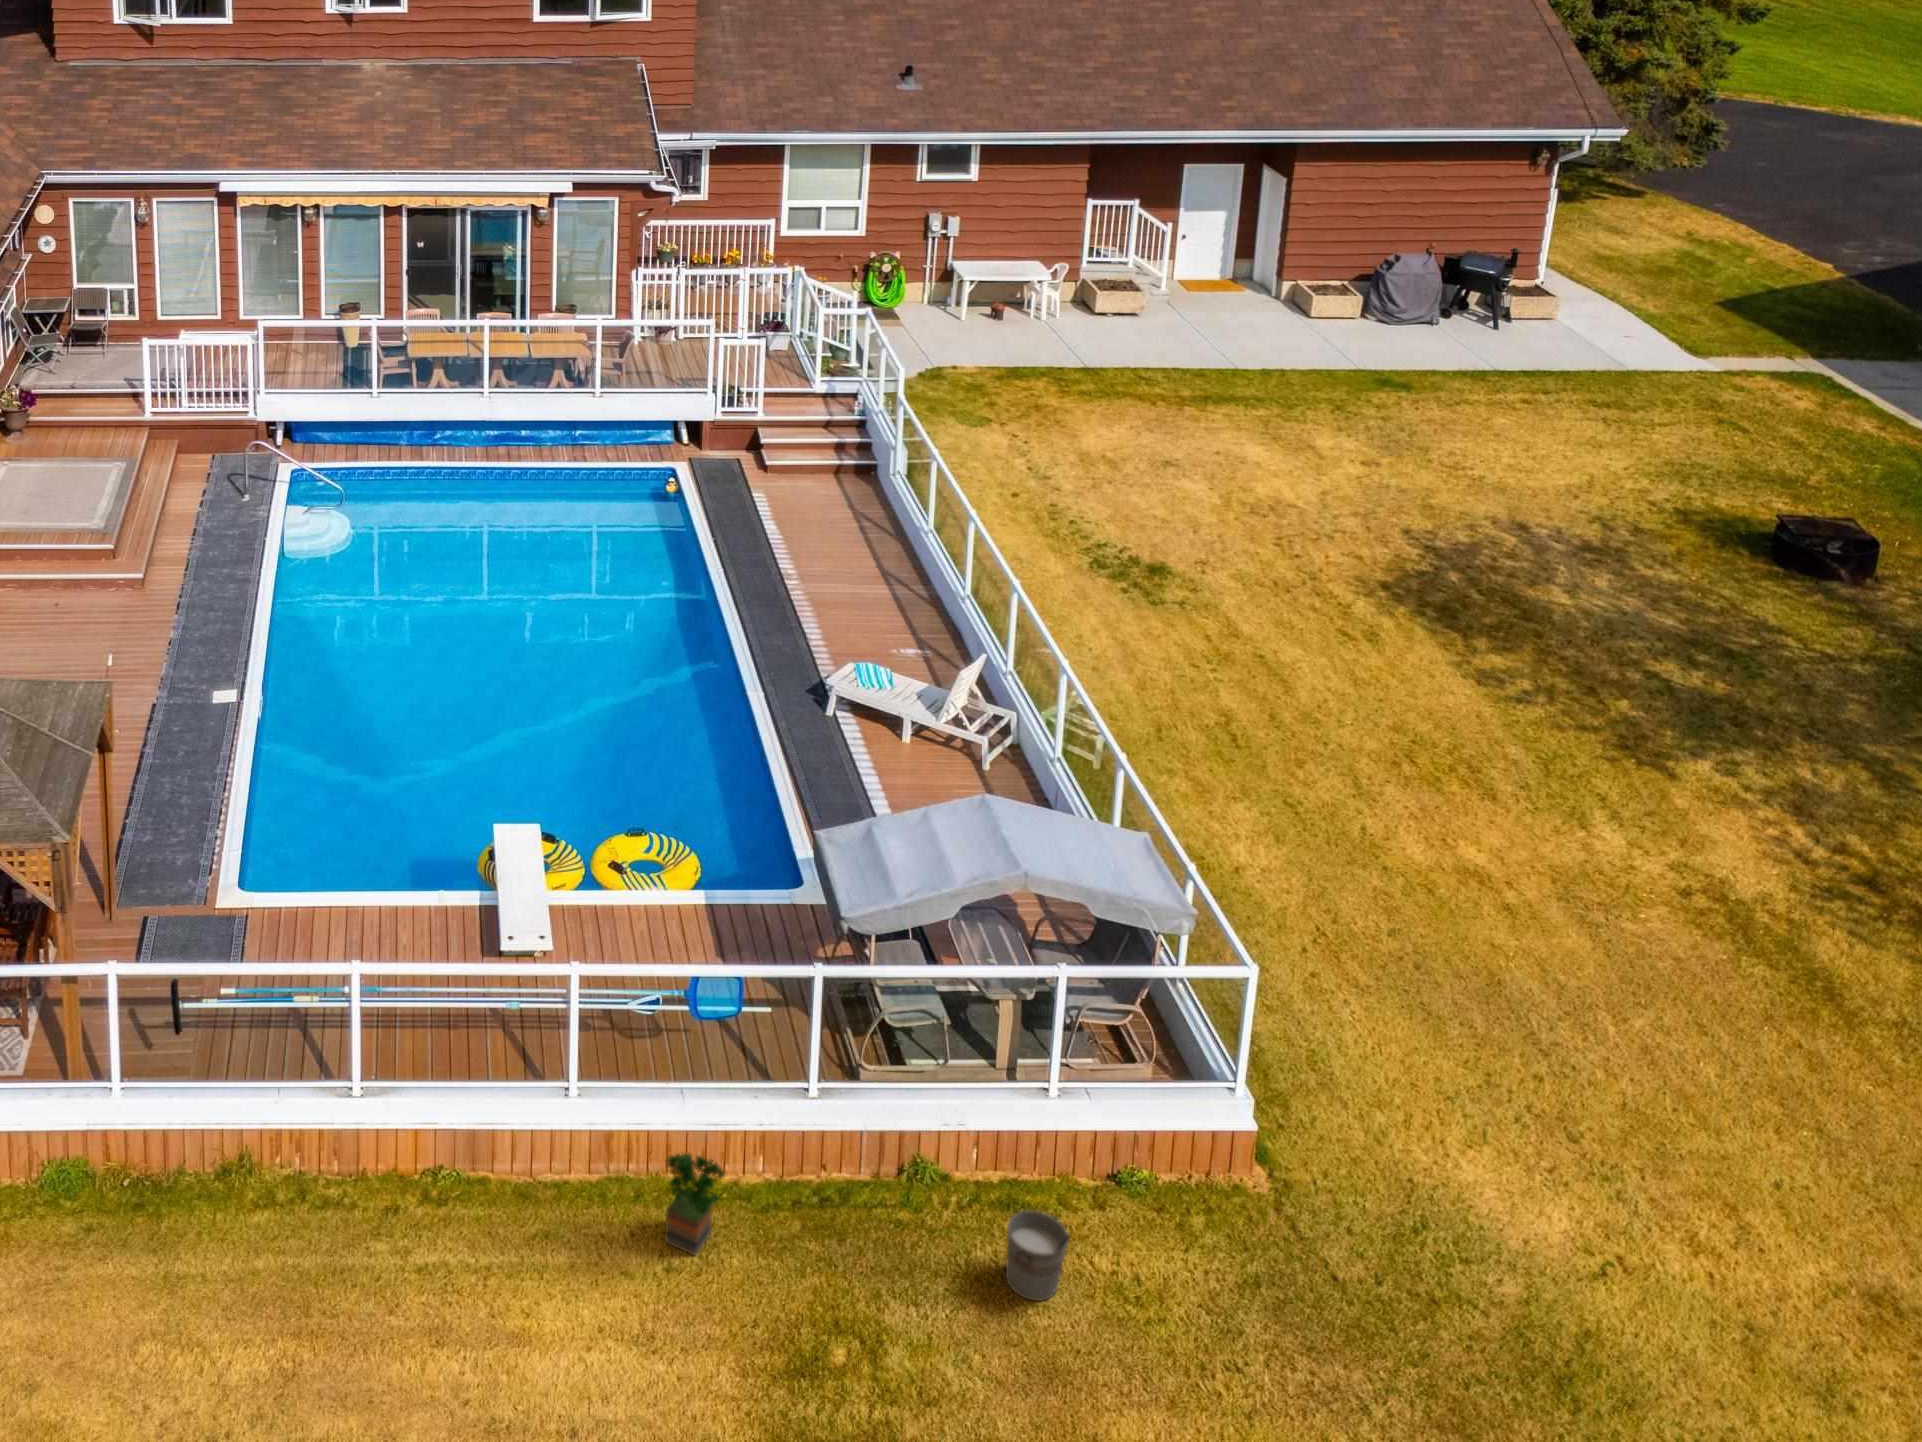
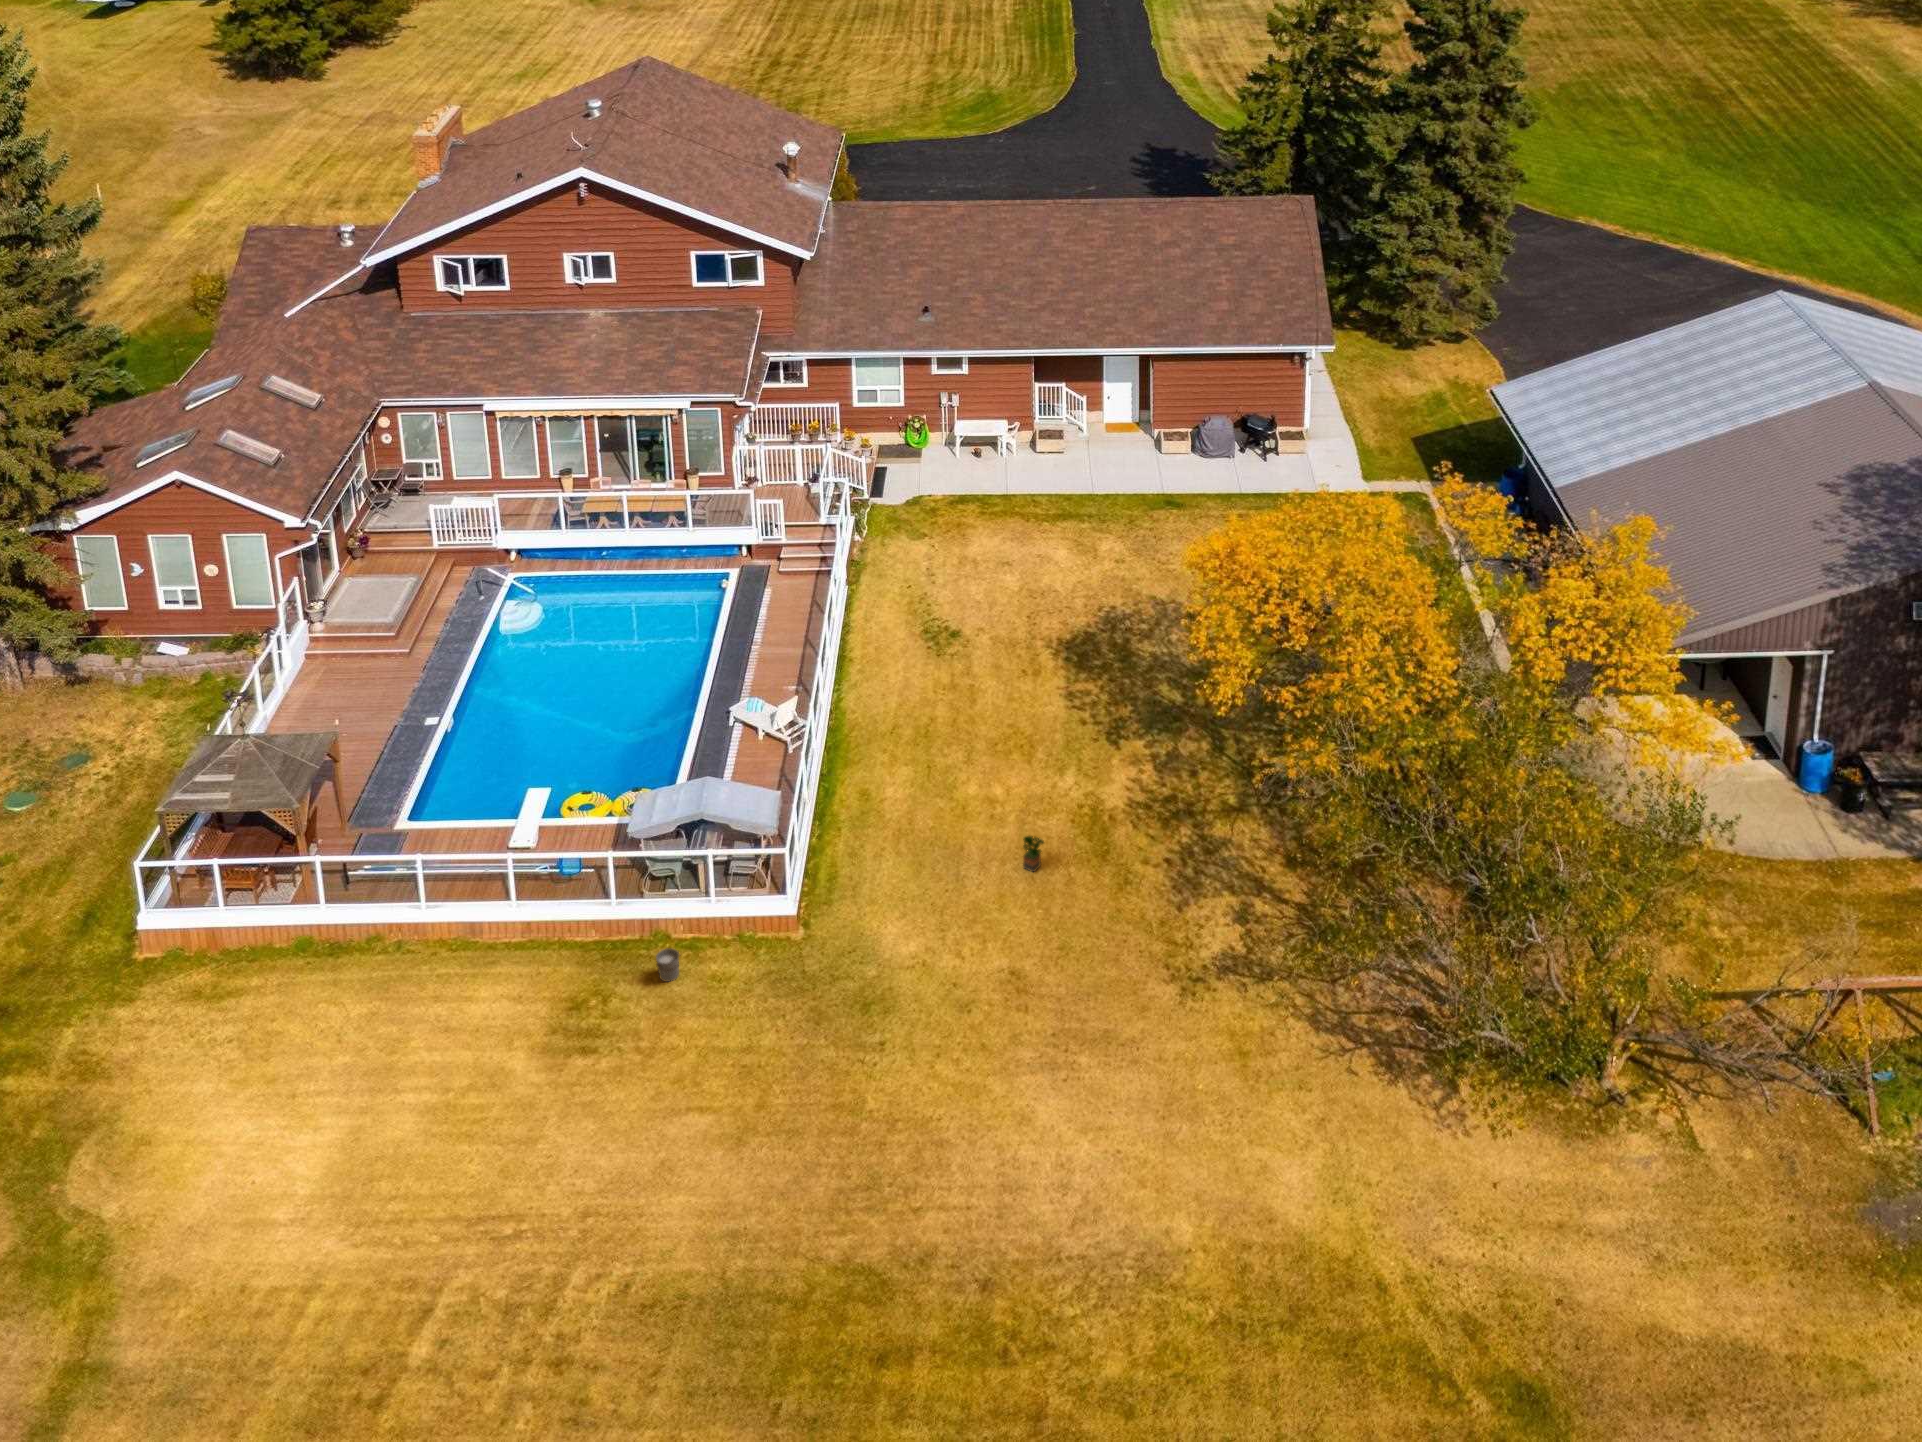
potted tree: present [665,1153,725,1255] -> present [1023,836,1044,872]

